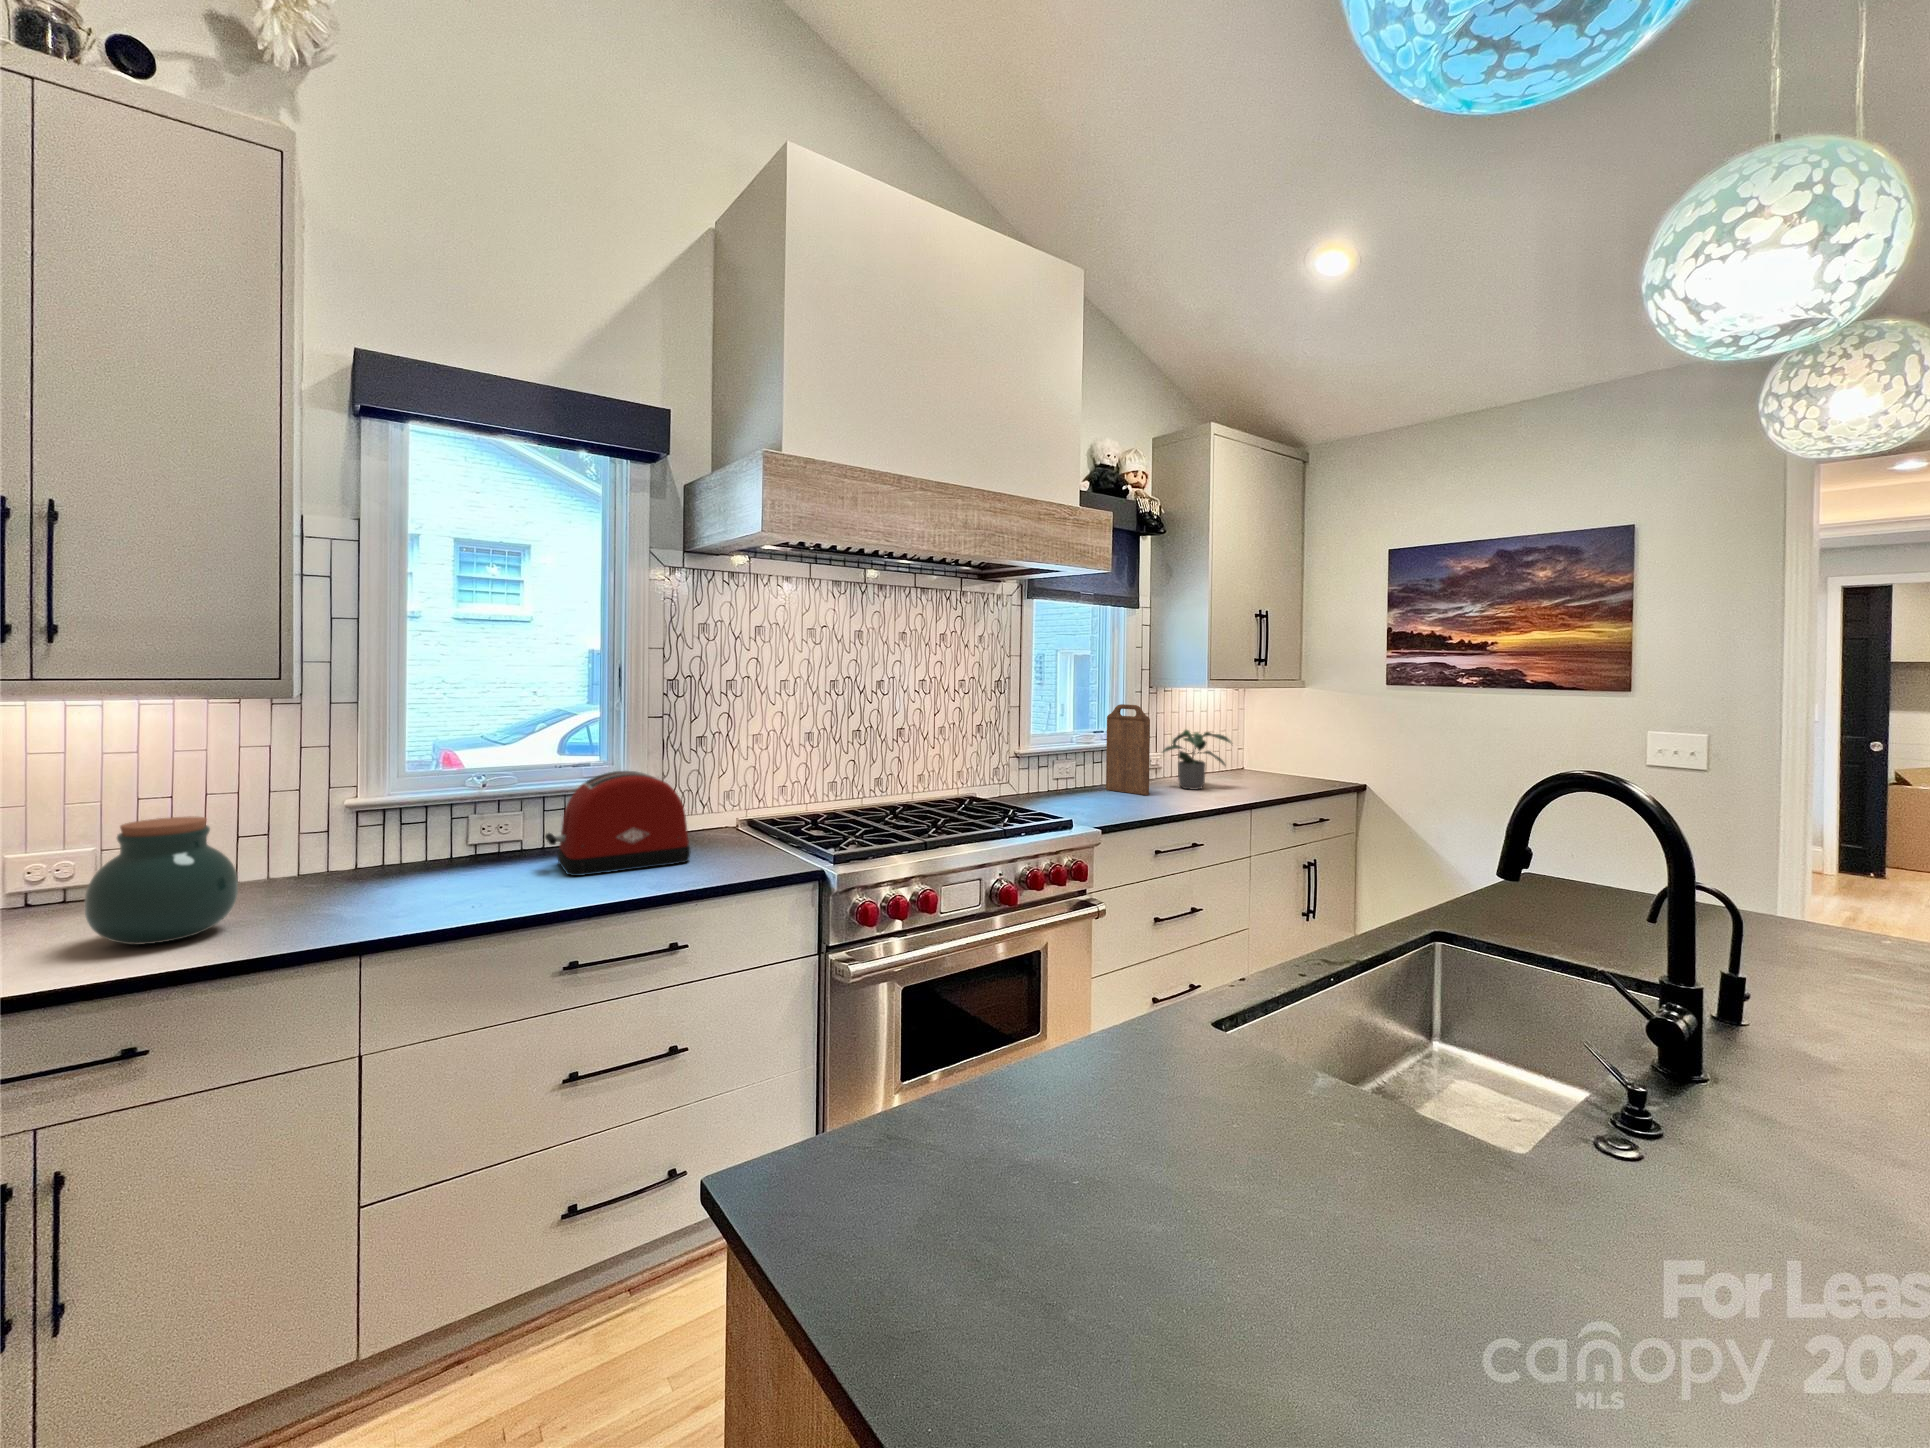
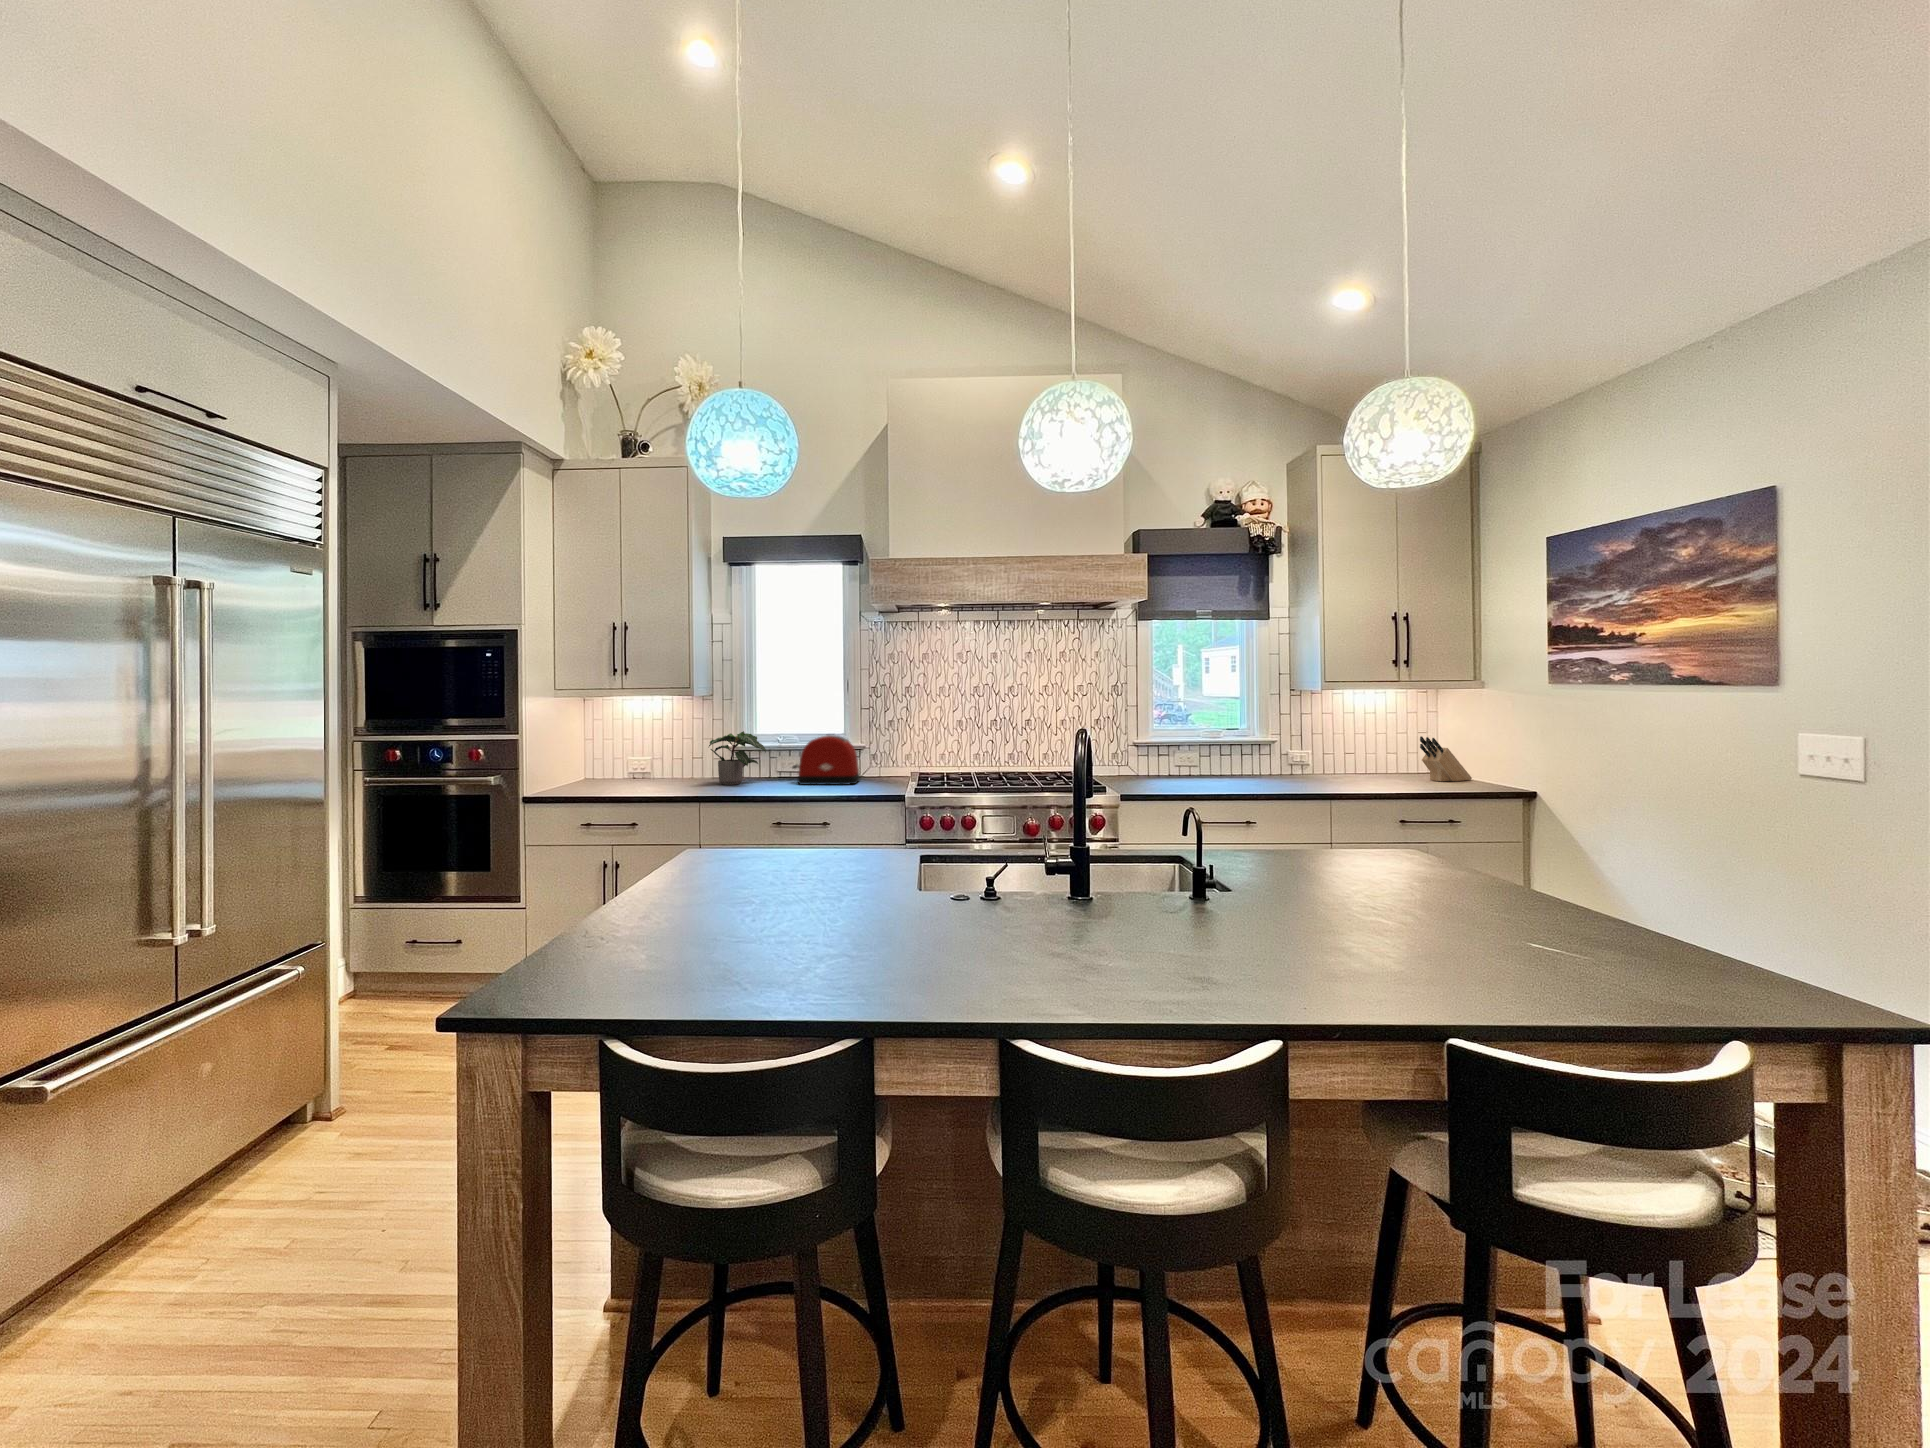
cutting board: present [1106,704,1150,795] -> none [1216,704,1240,780]
potted plant: present [1163,730,1231,790] -> present [709,731,766,785]
knife block: none [1276,736,1304,781] -> present [1420,736,1472,781]
jar: present [85,817,238,945] -> none [635,742,677,787]

